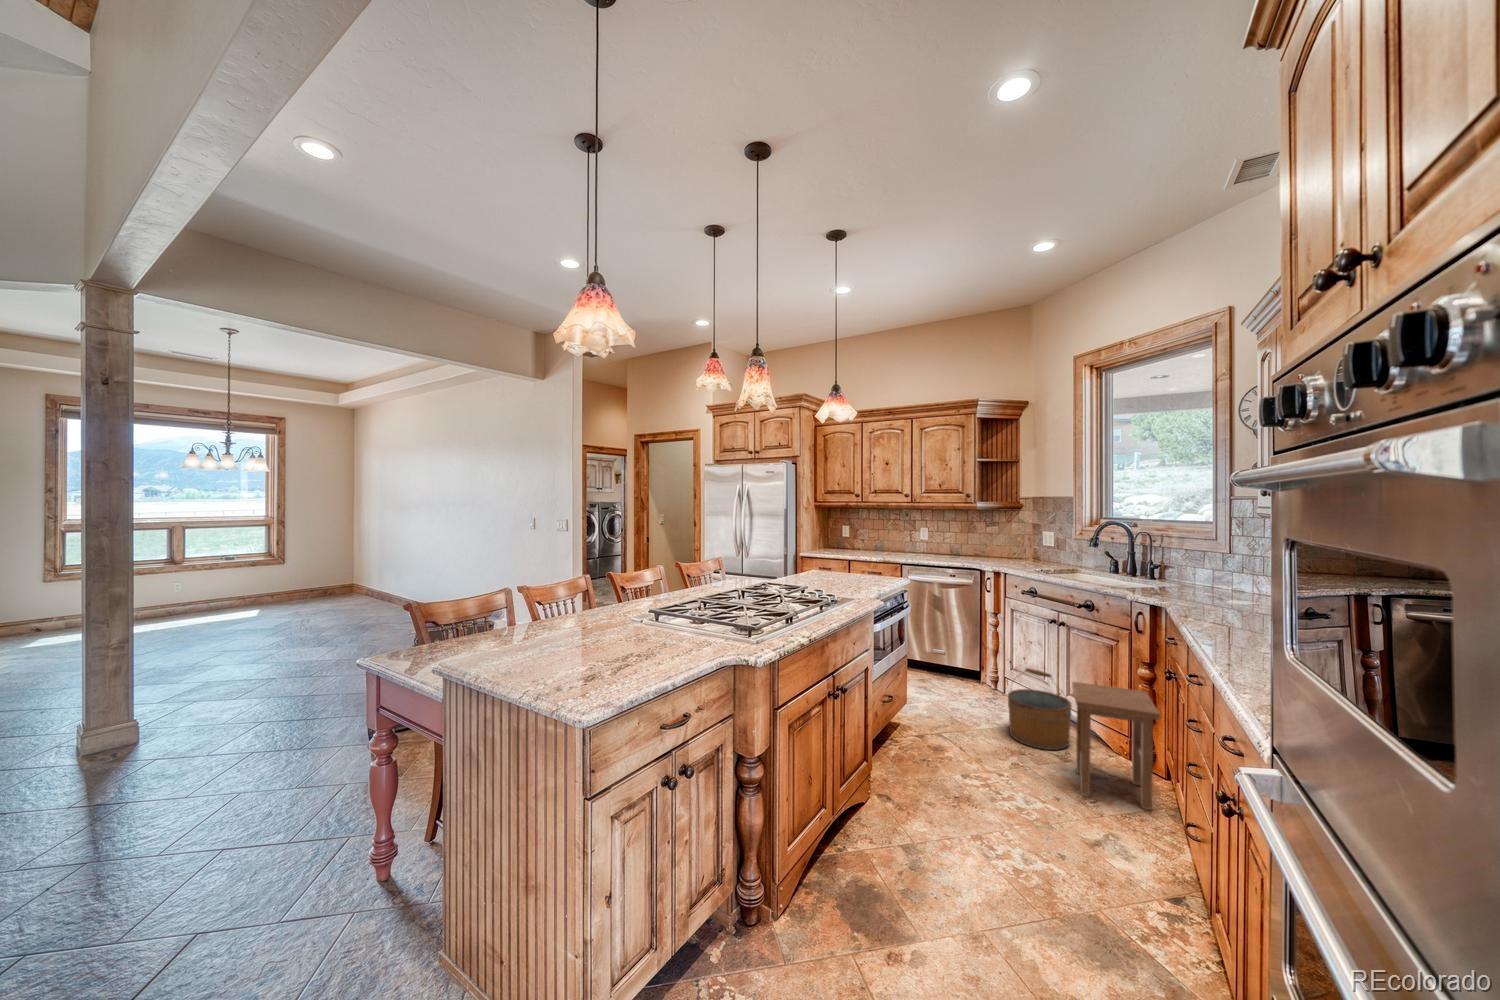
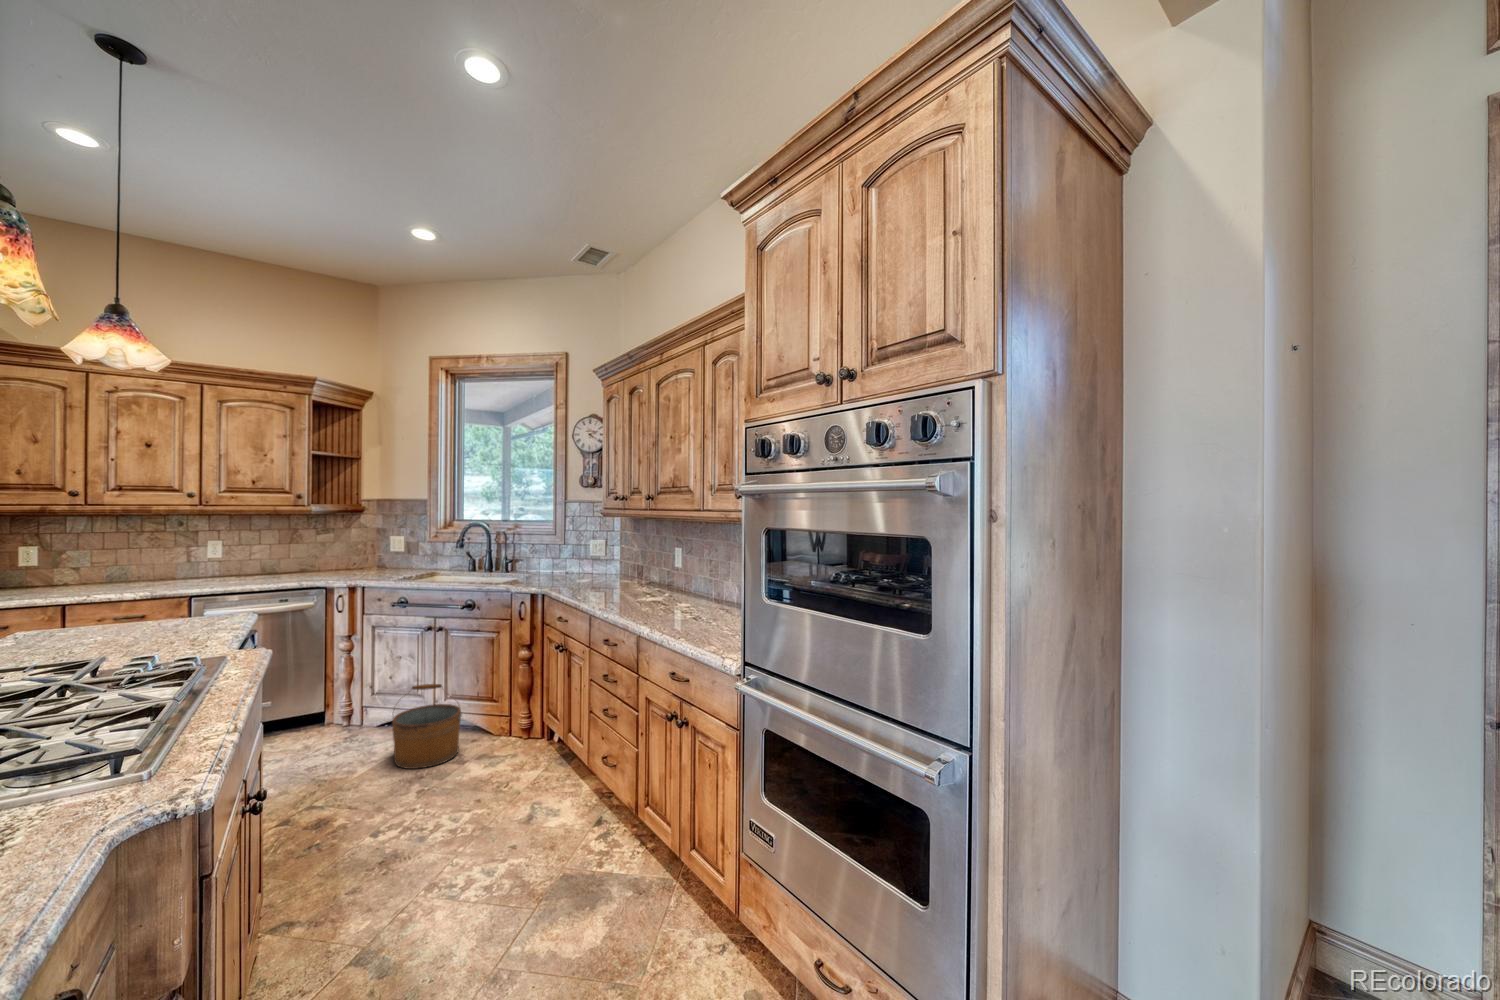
stool: present [1072,682,1160,810] -> none [473,672,556,788]

